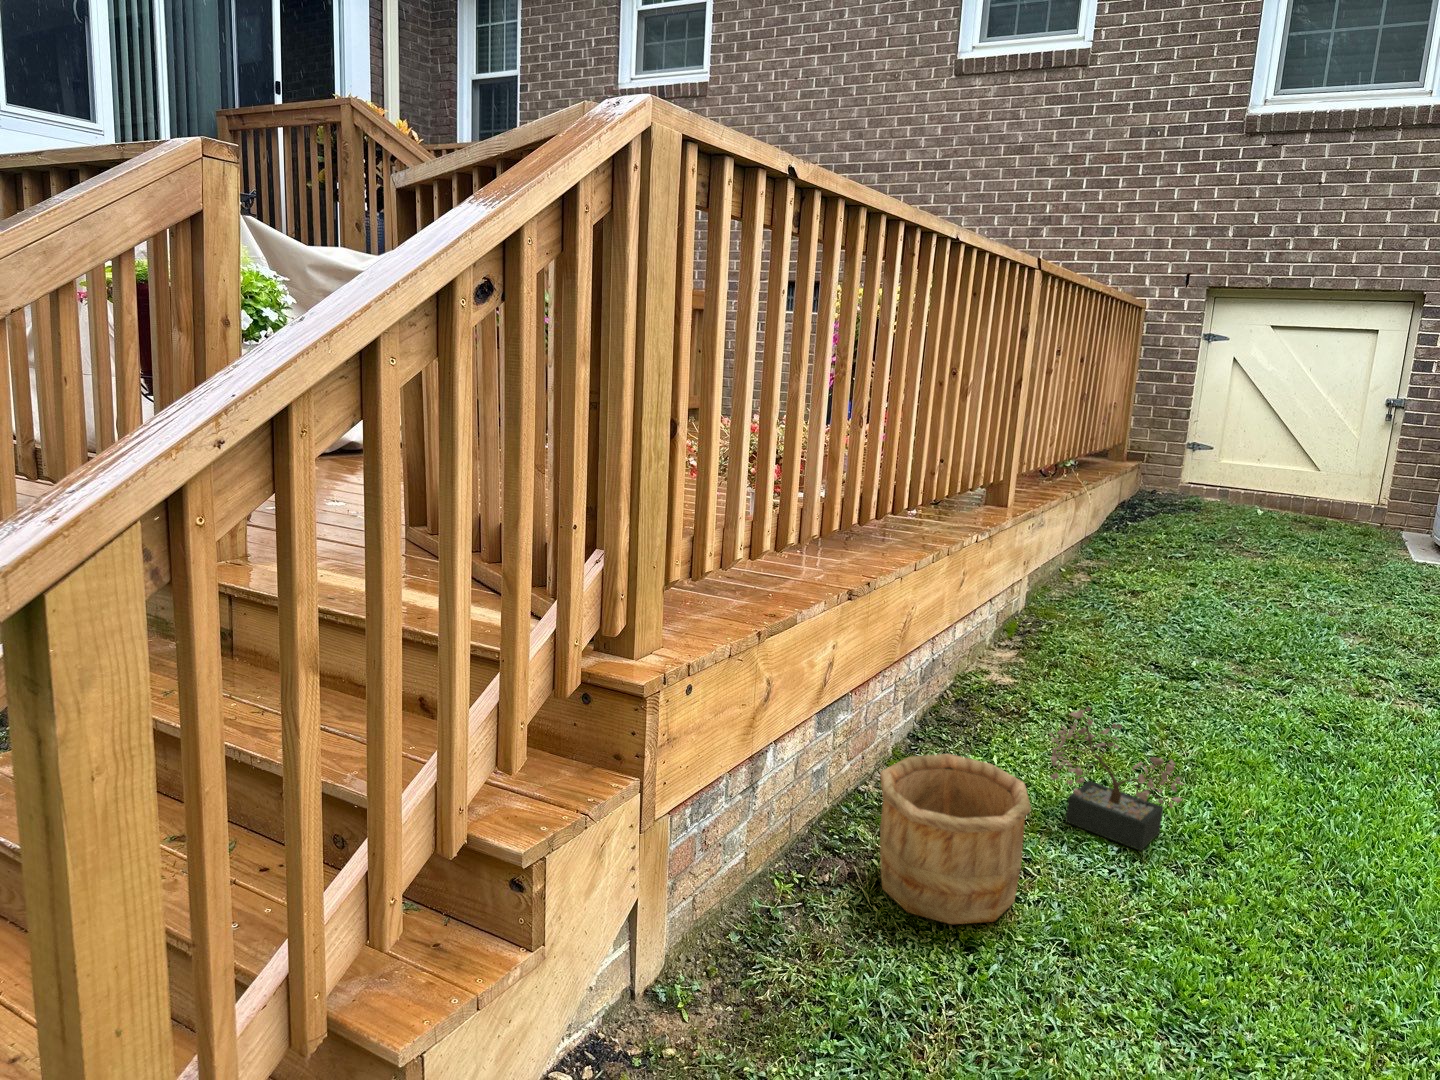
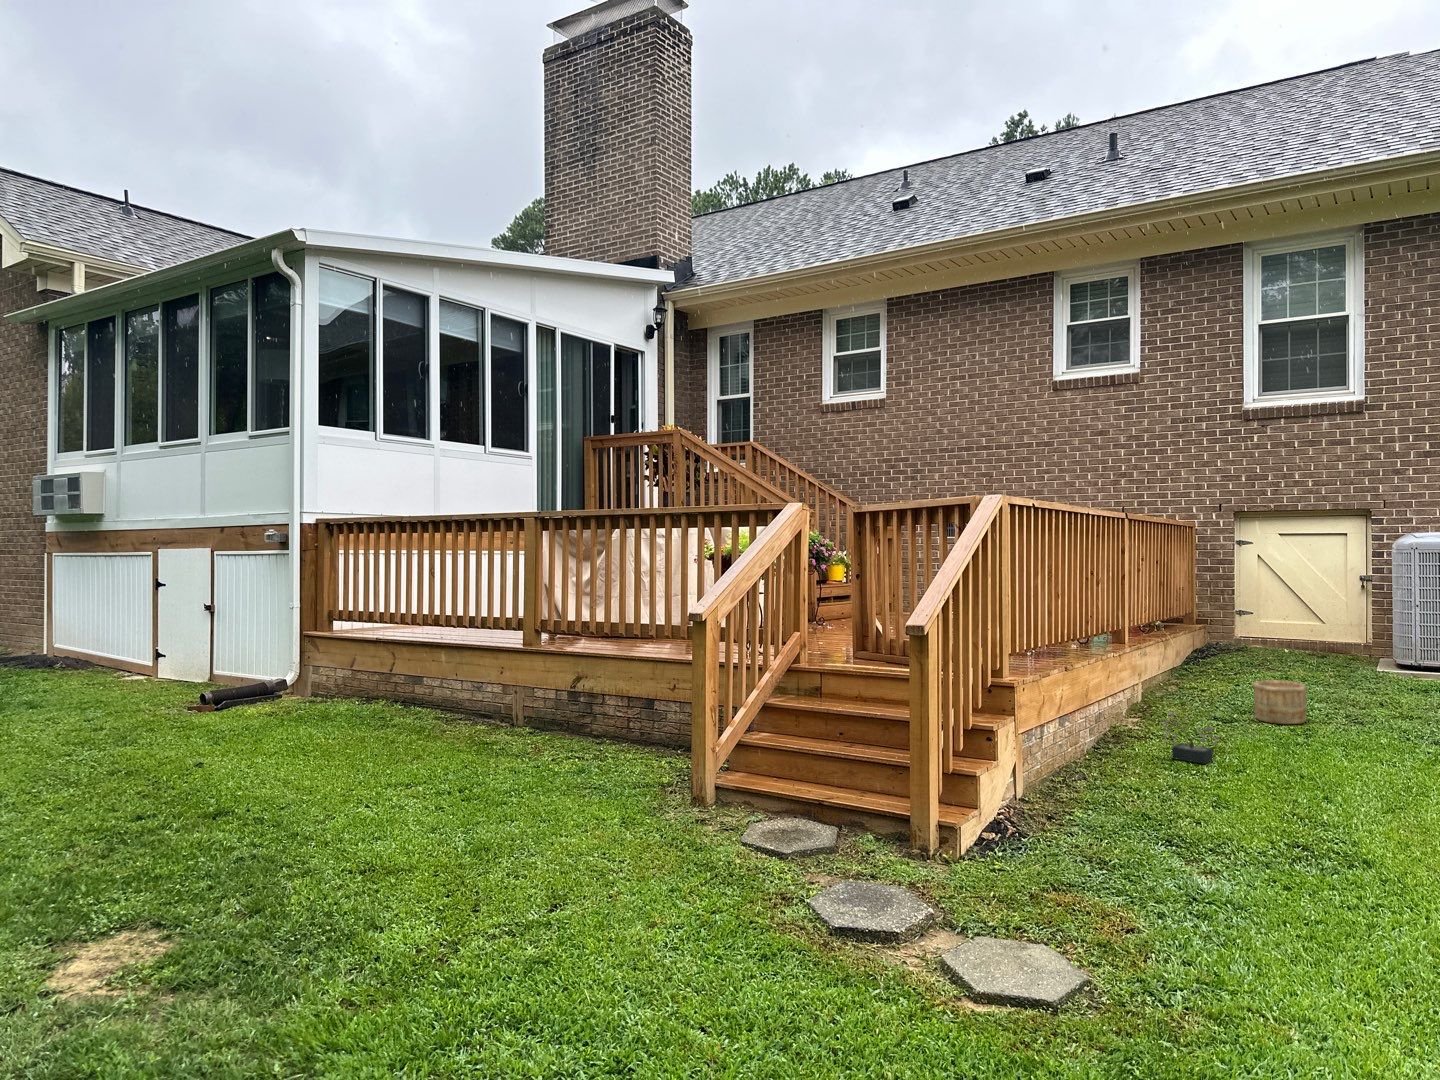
wooden bucket: present [880,754,1031,924] -> present [1252,680,1308,724]

